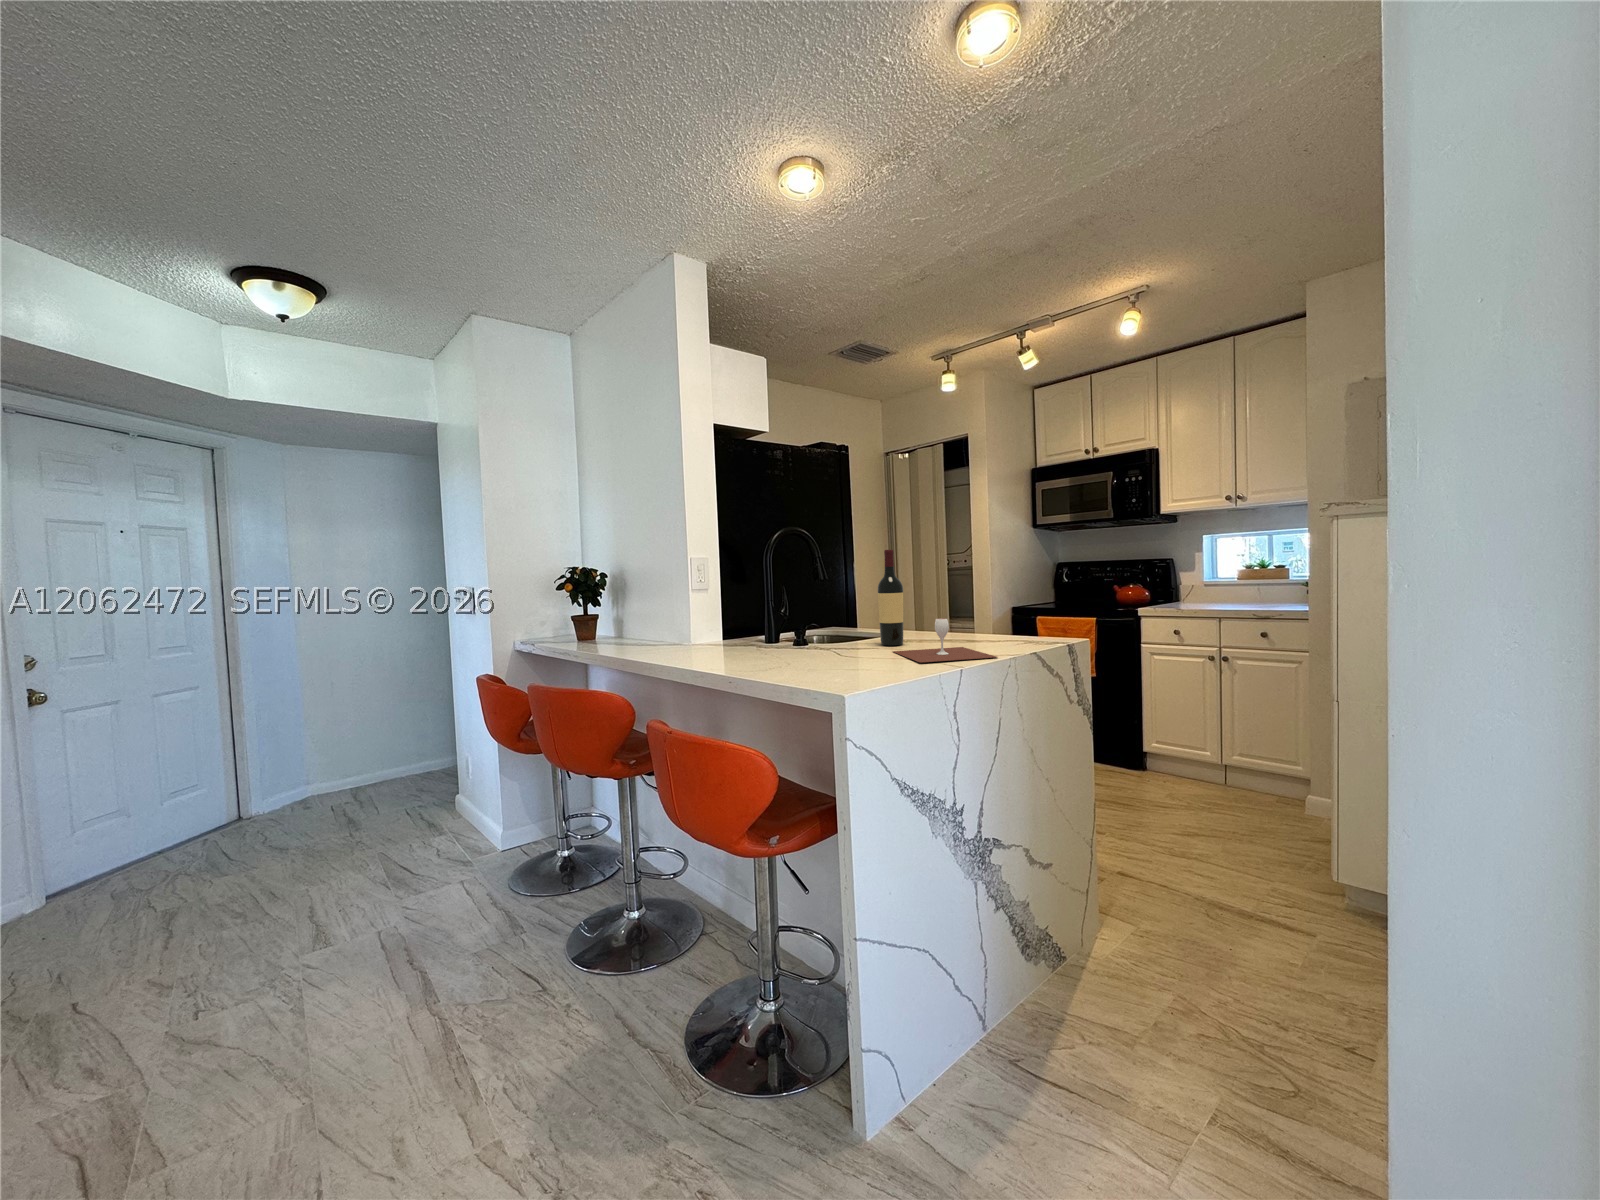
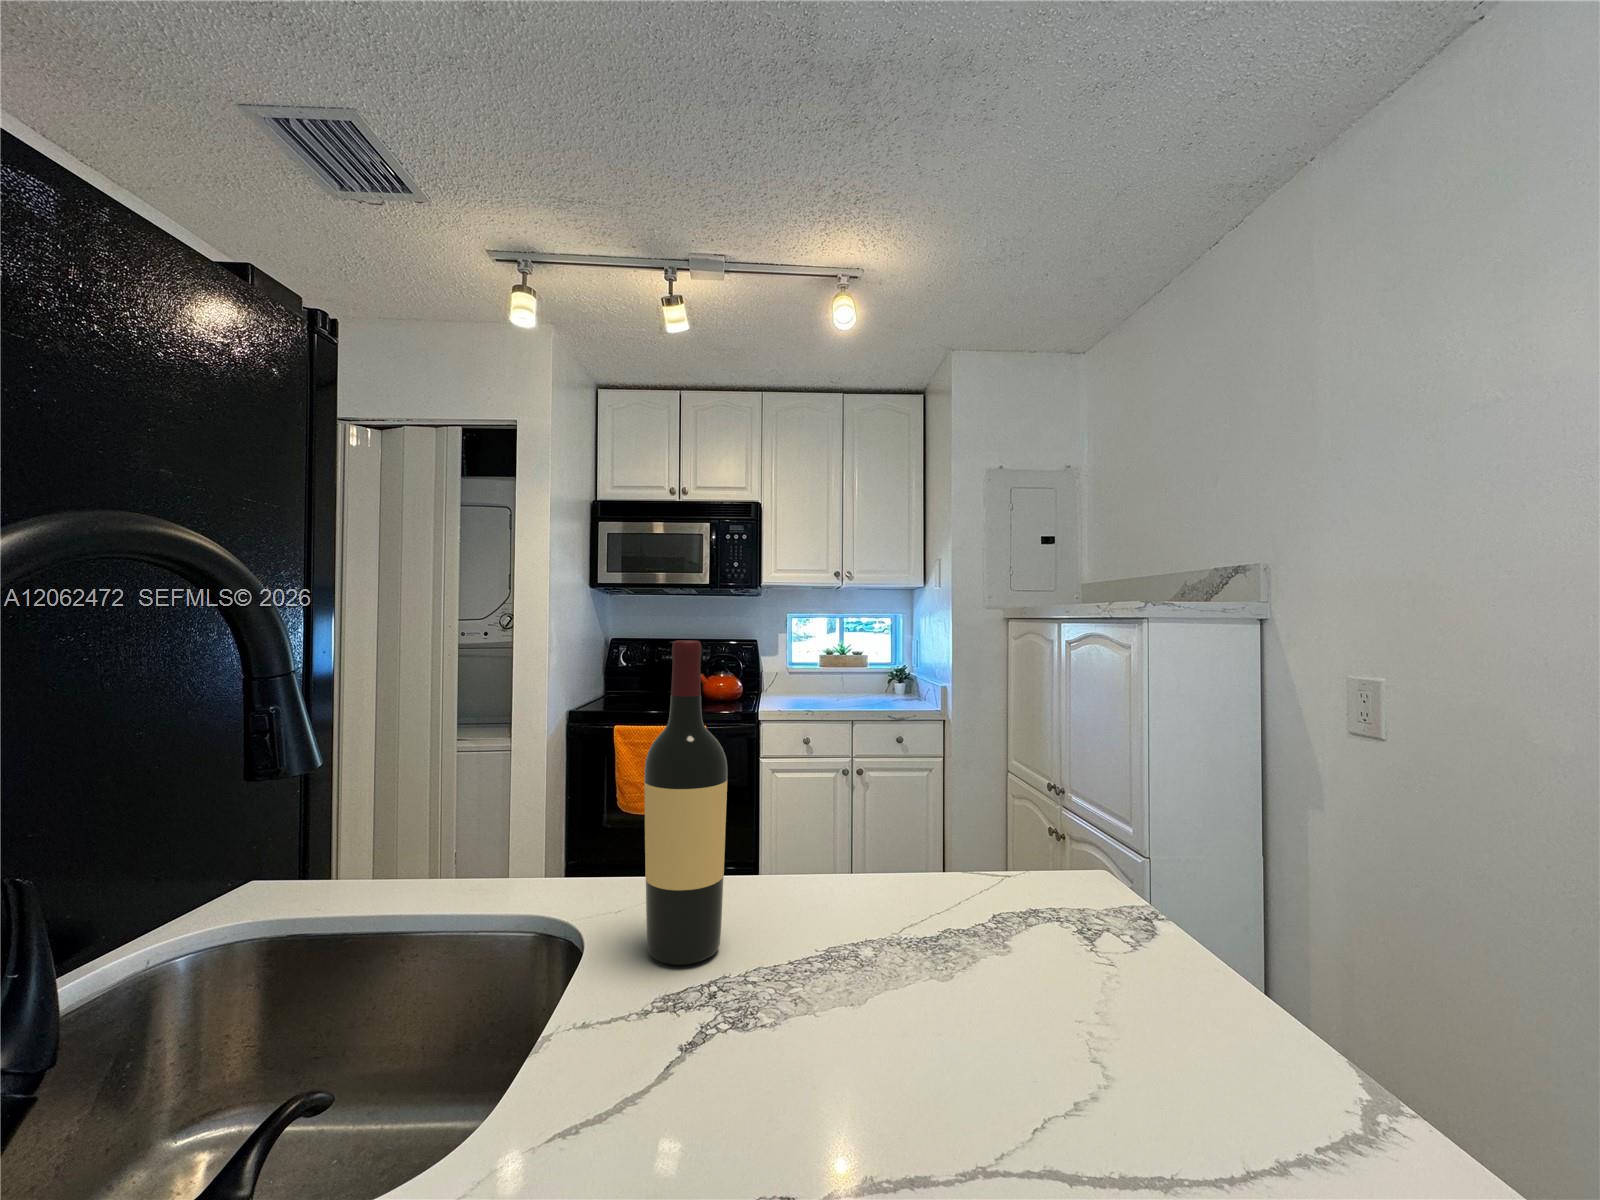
wine glass: present [893,618,997,663] -> none [775,872,1102,1117]

